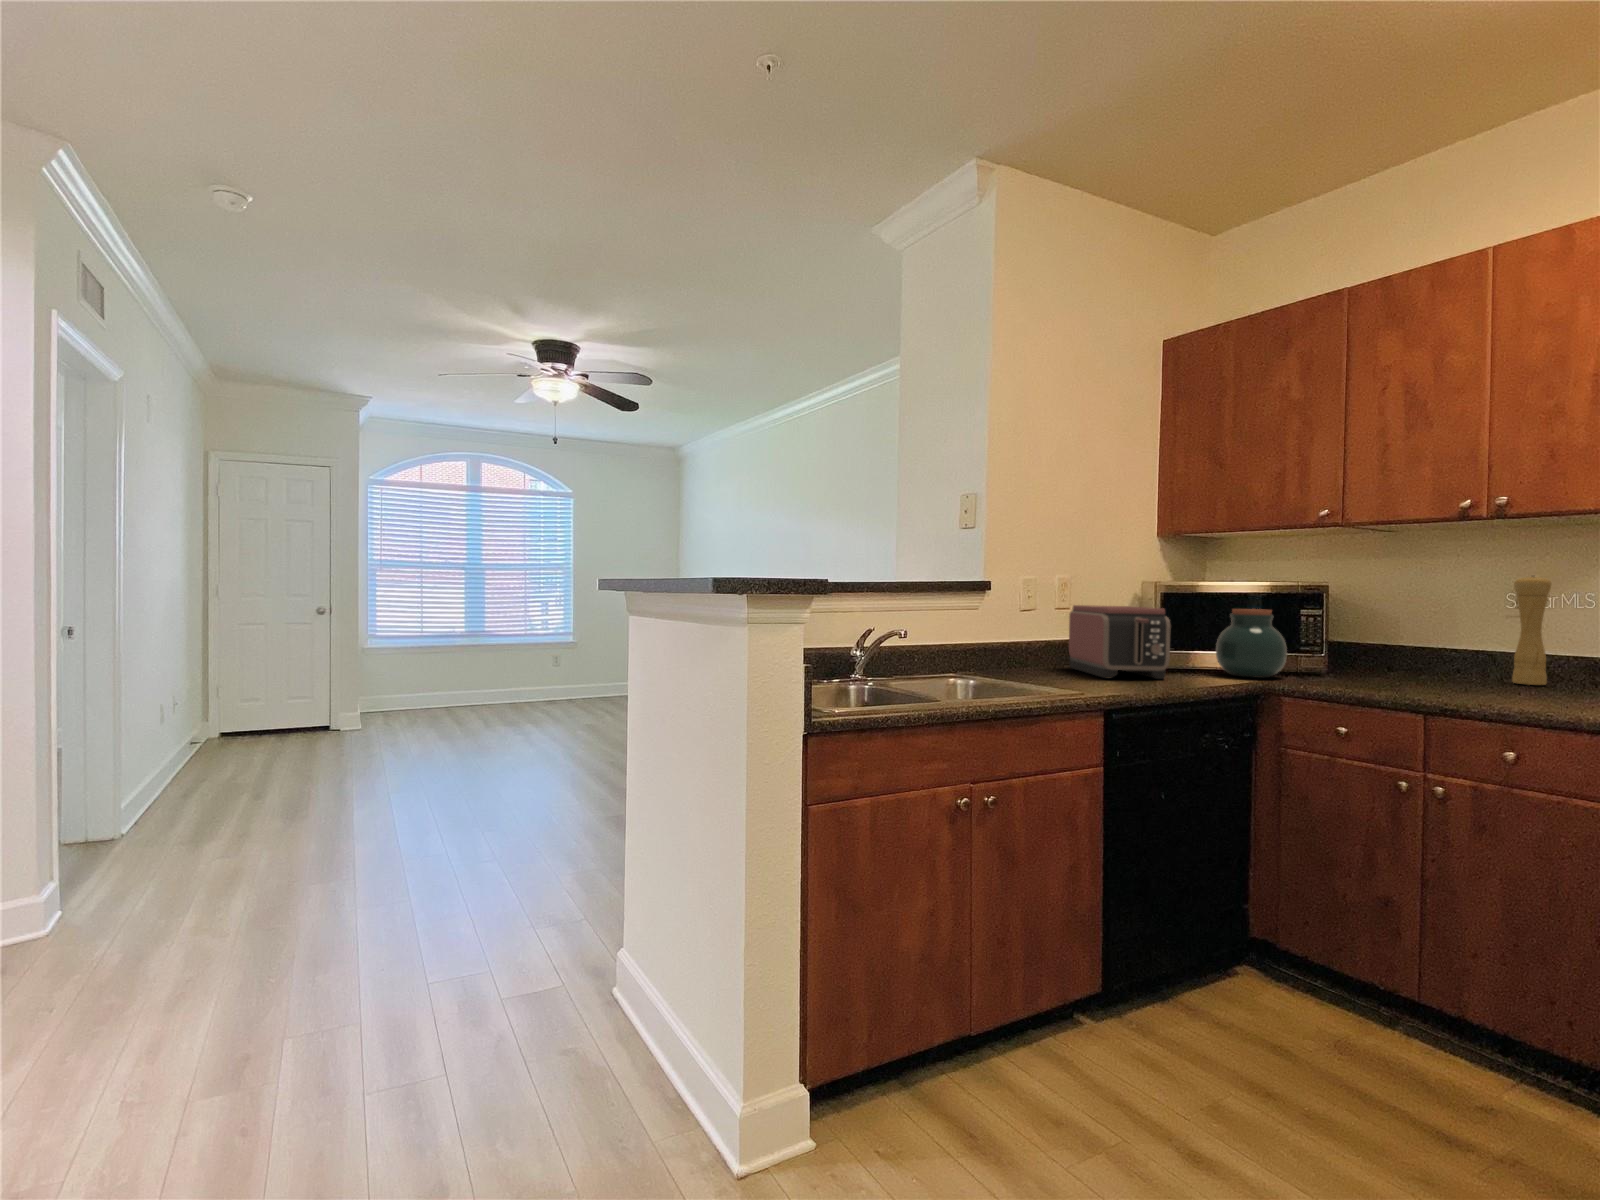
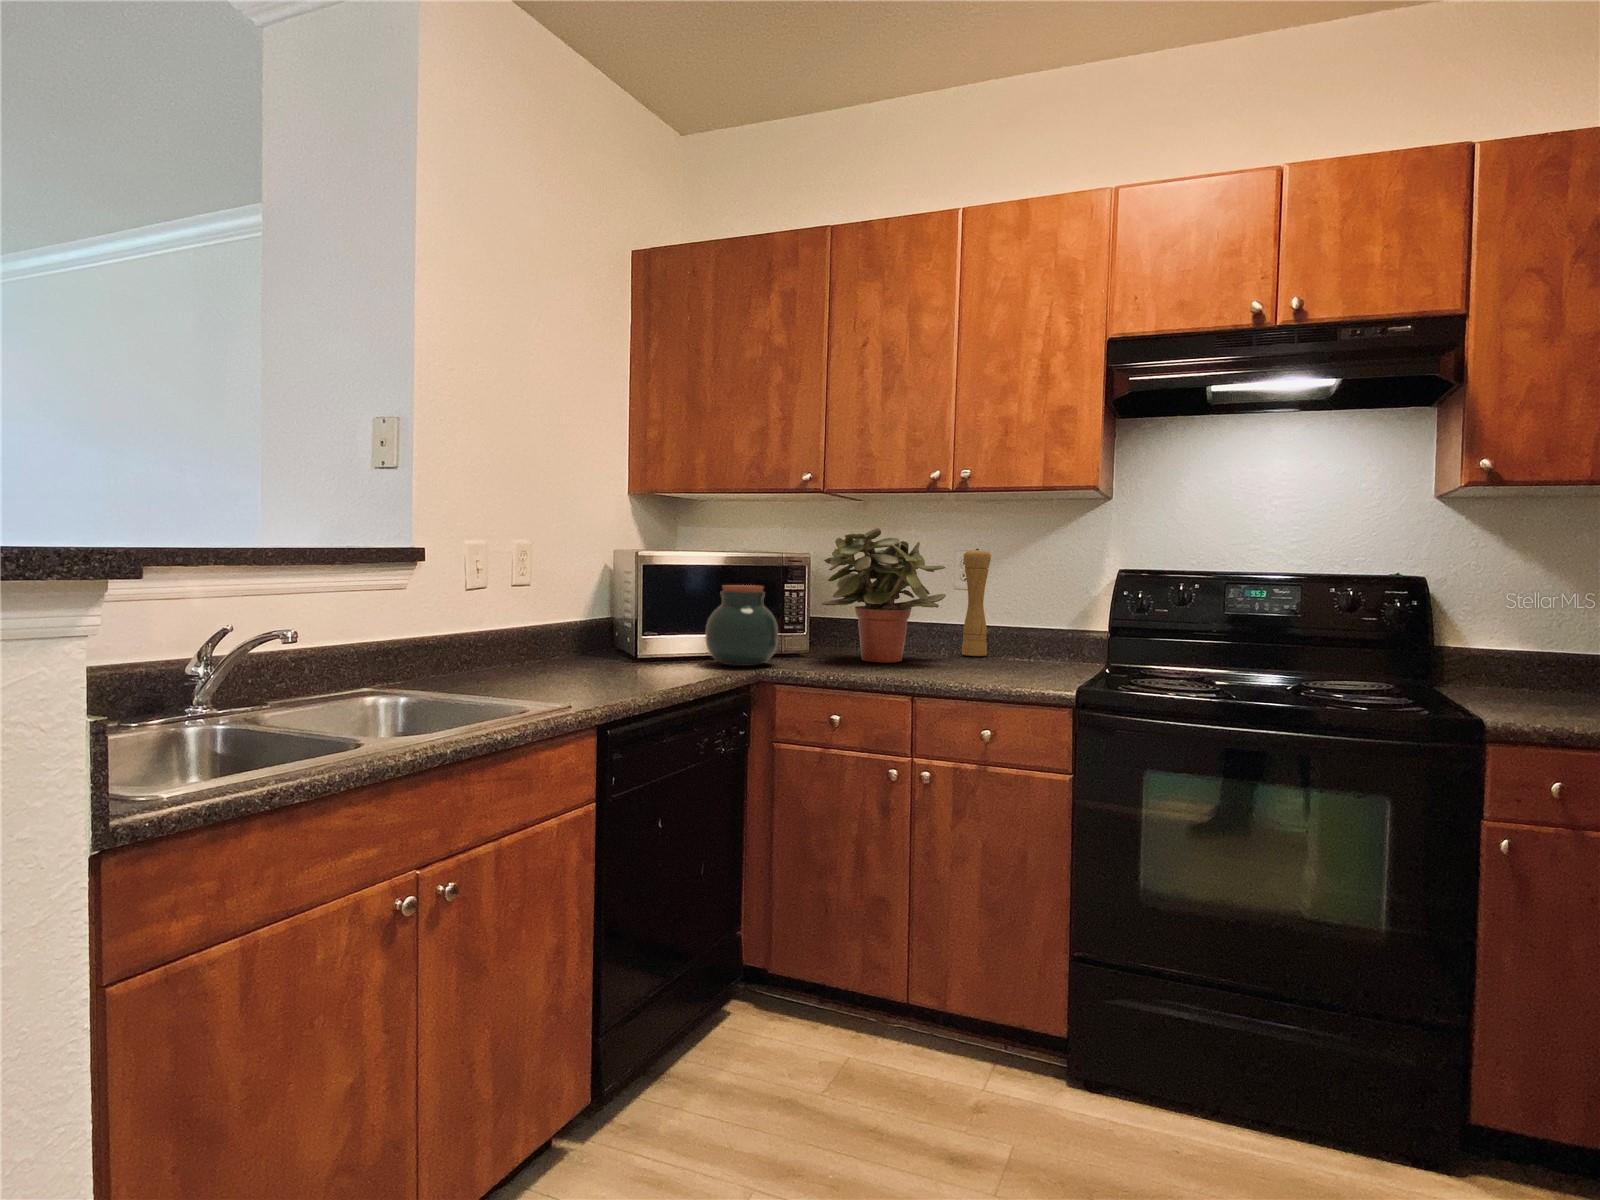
potted plant: none [1333,558,1486,684] -> present [821,528,946,663]
toaster: present [1069,605,1171,679] -> none [530,583,662,681]

